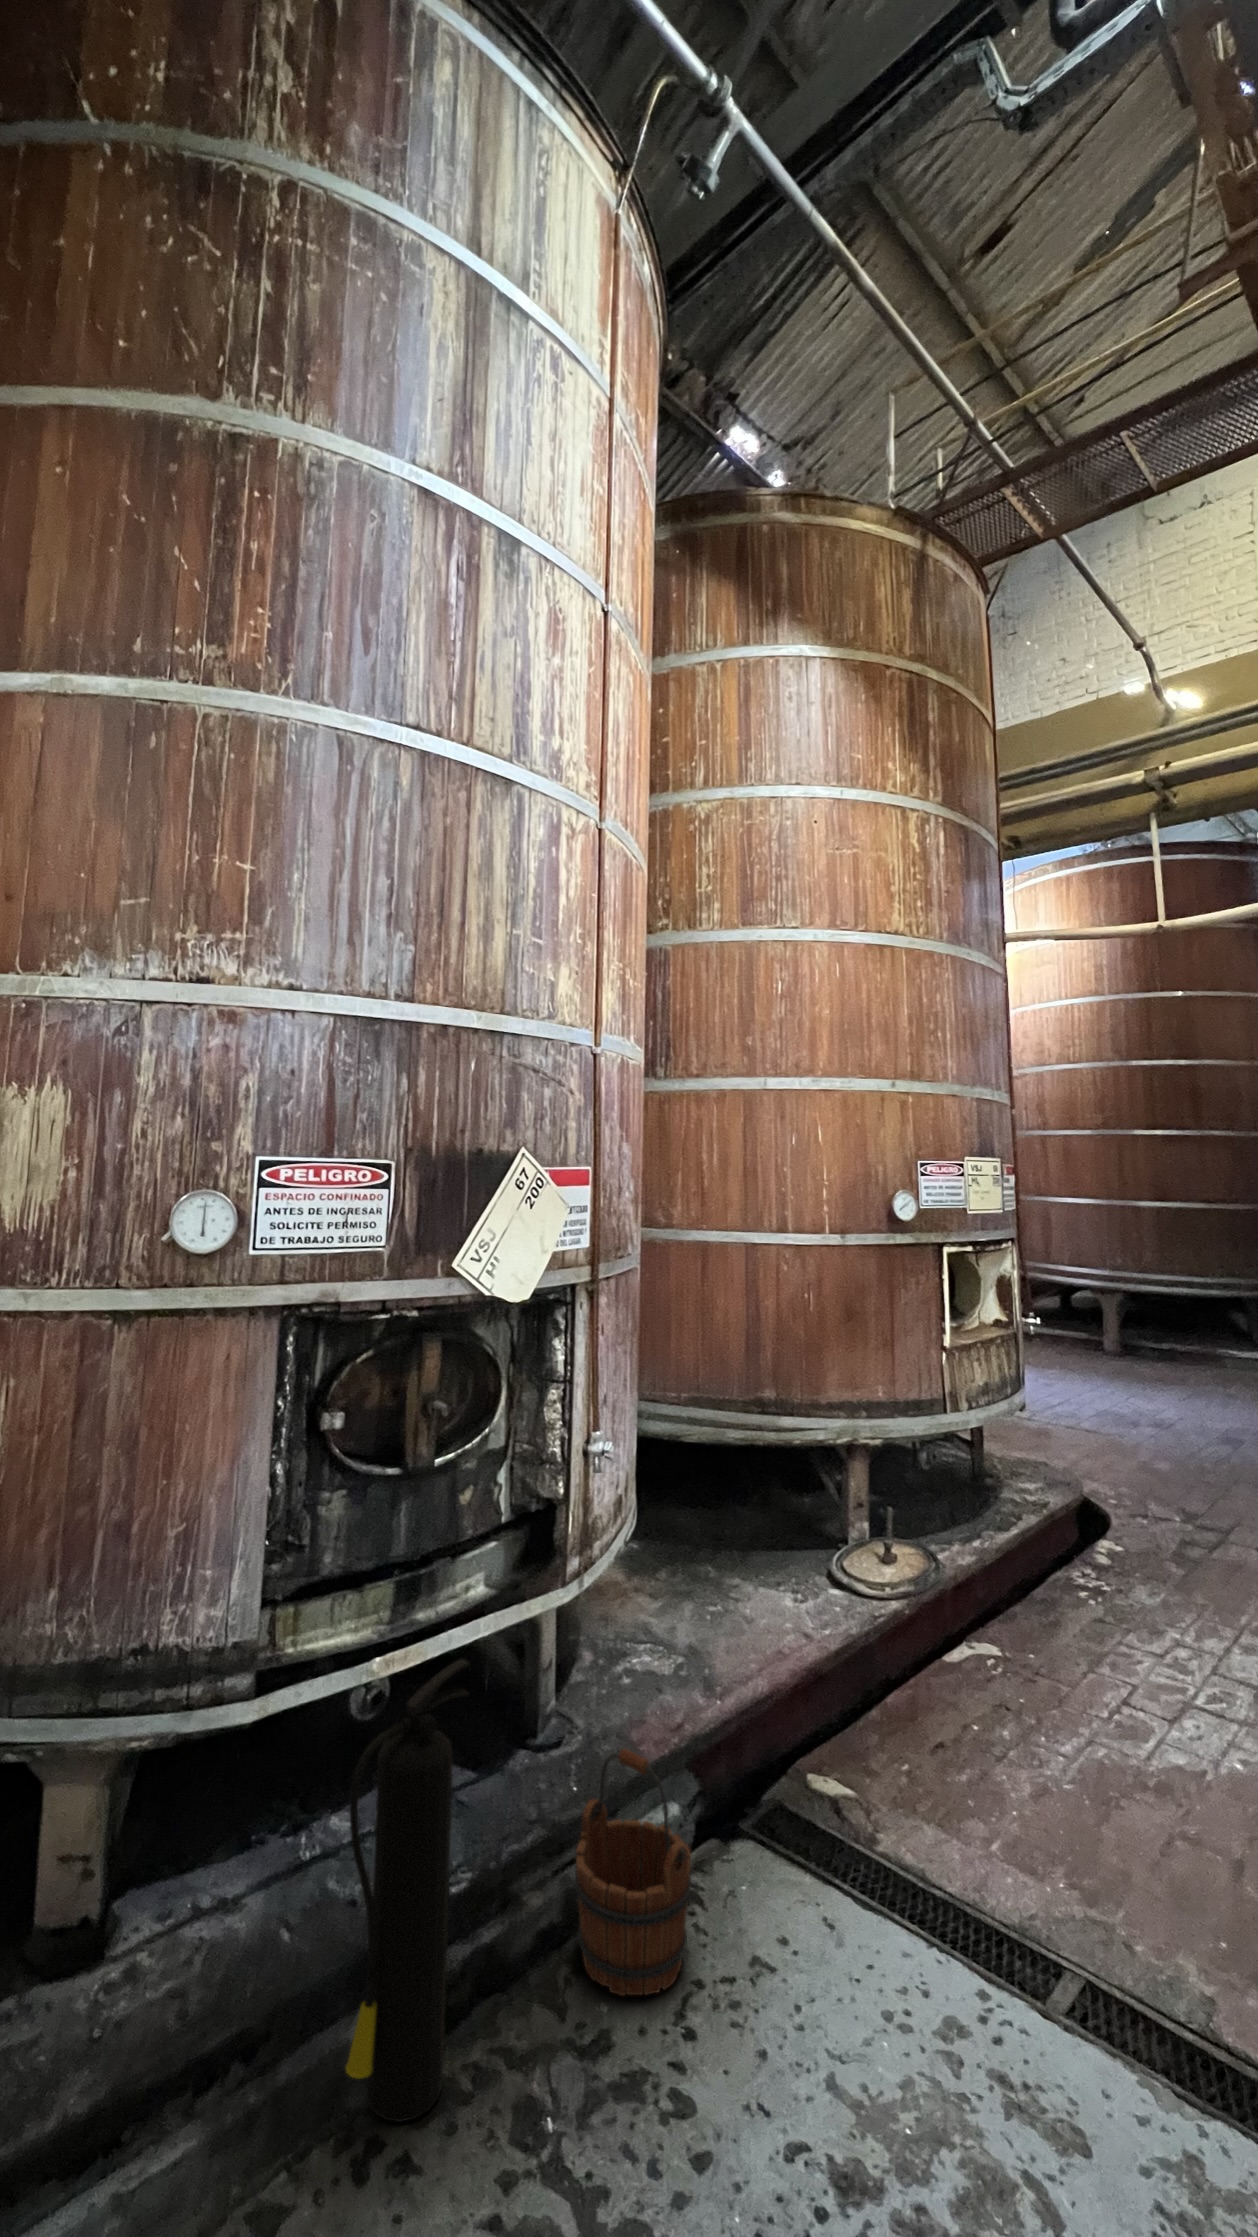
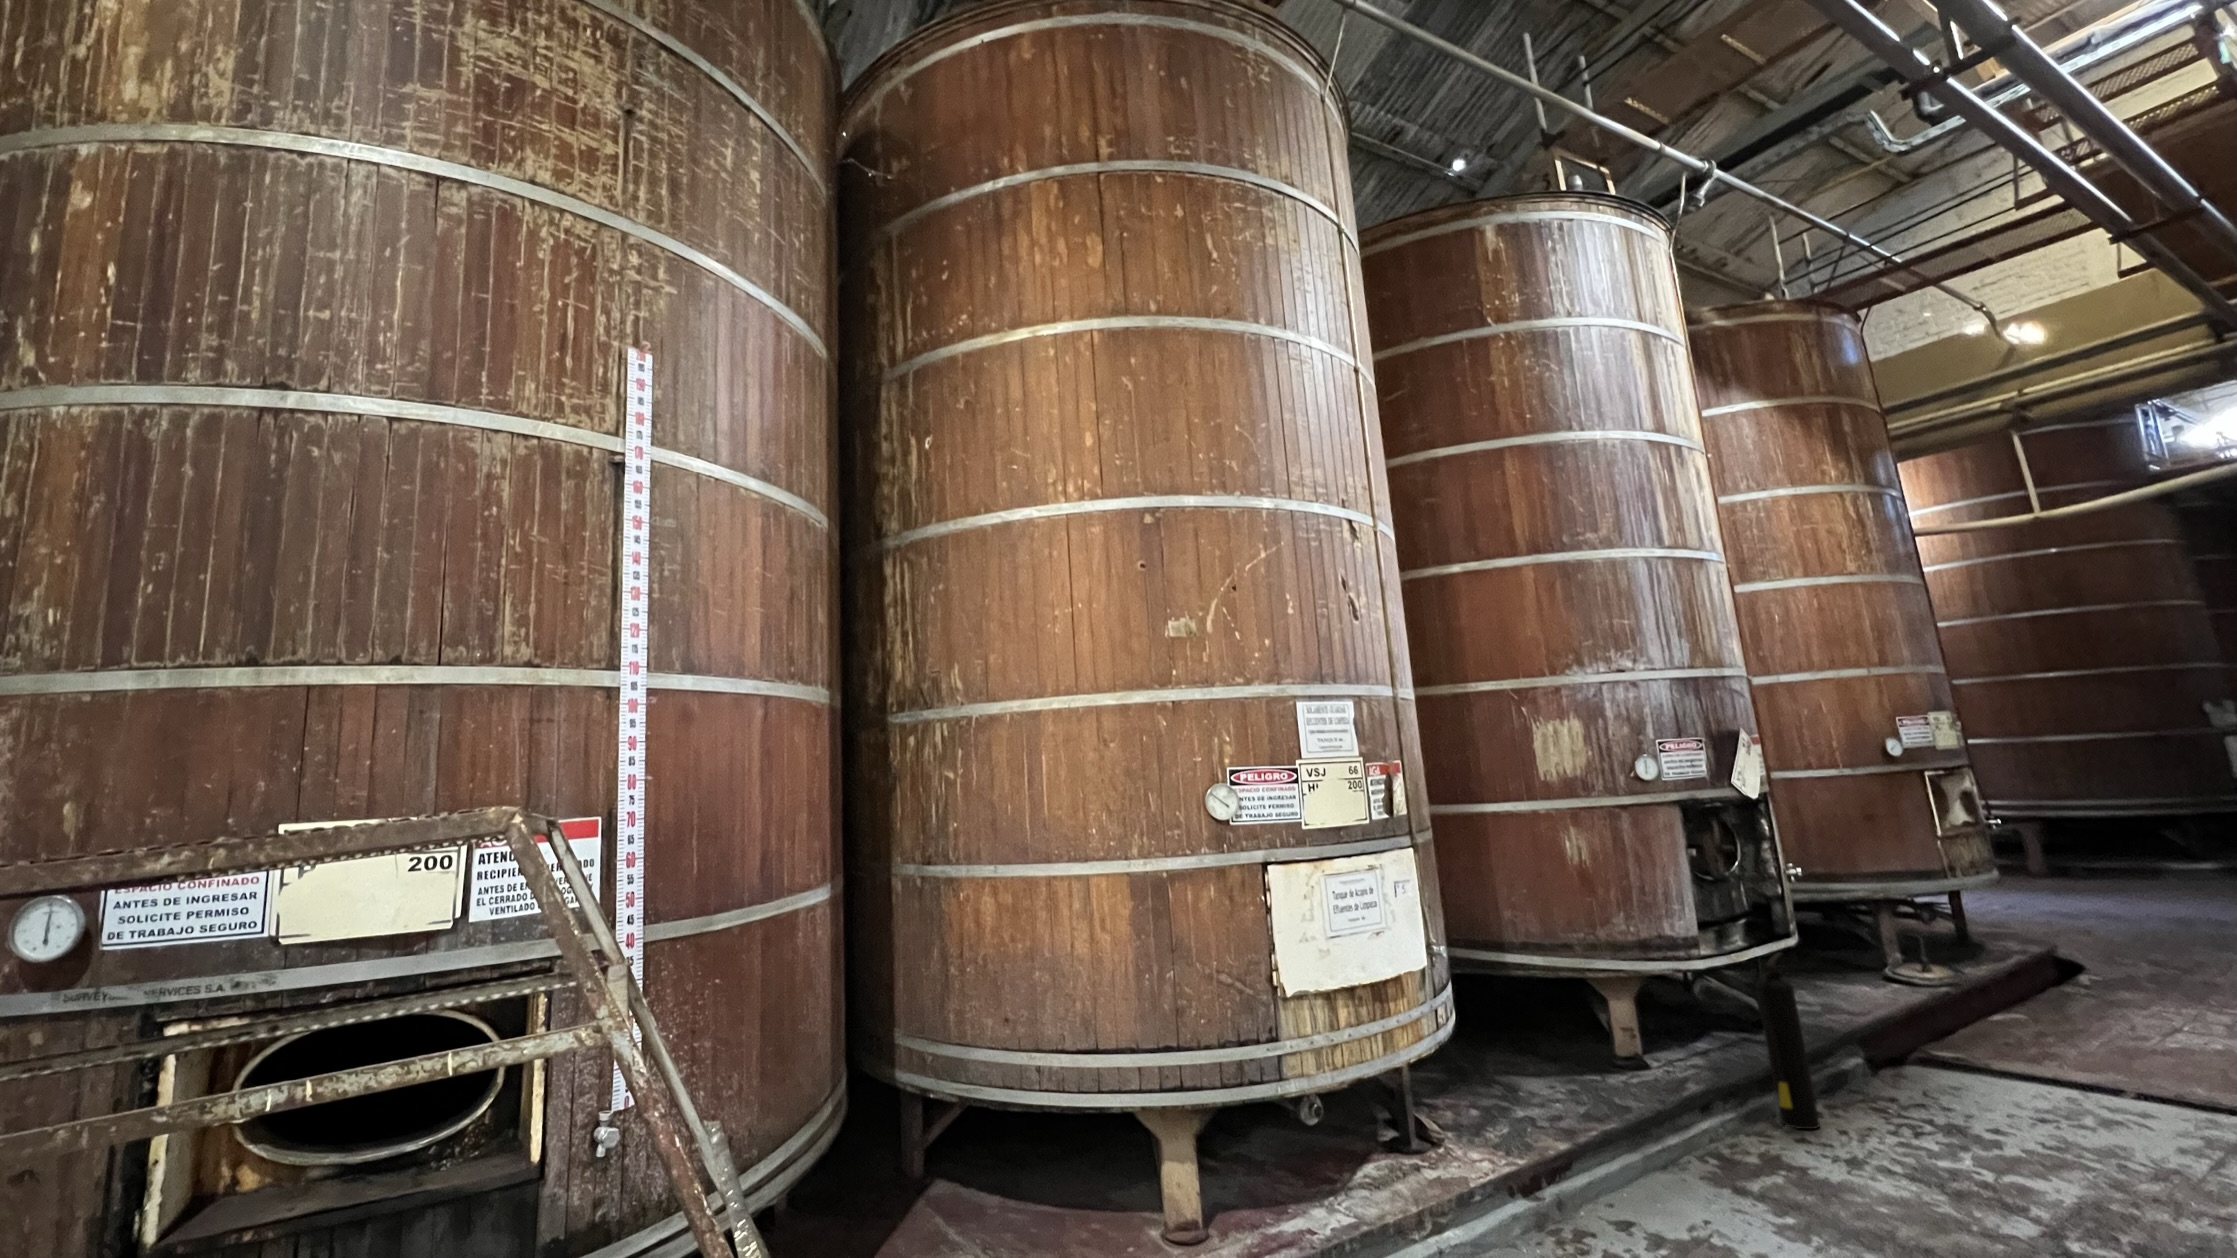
wooden bucket: present [575,1748,691,1996] -> none [1831,1006,1909,1108]

